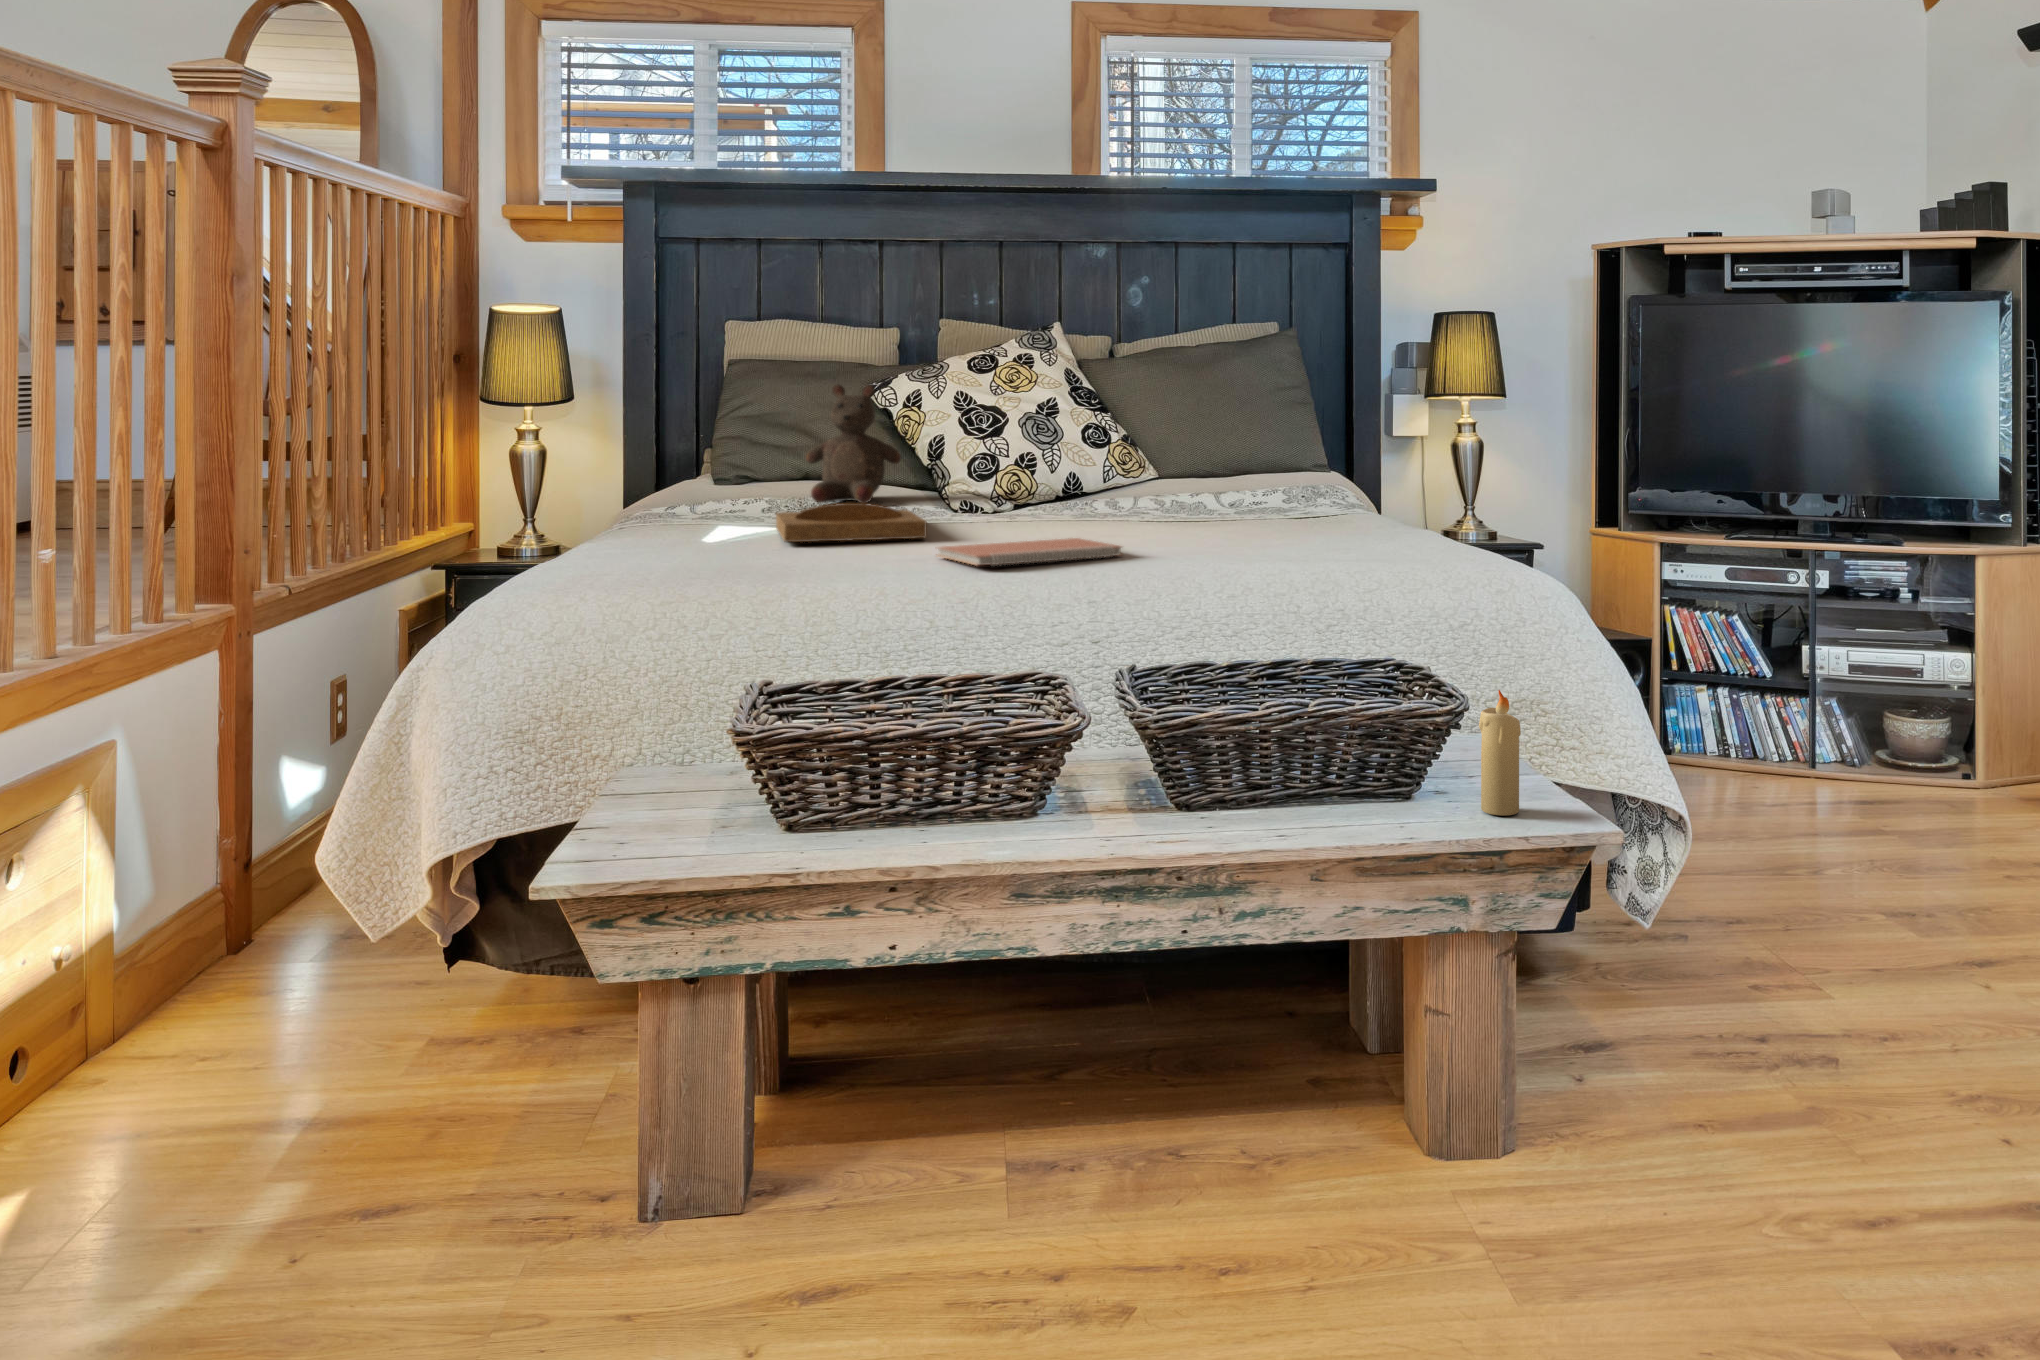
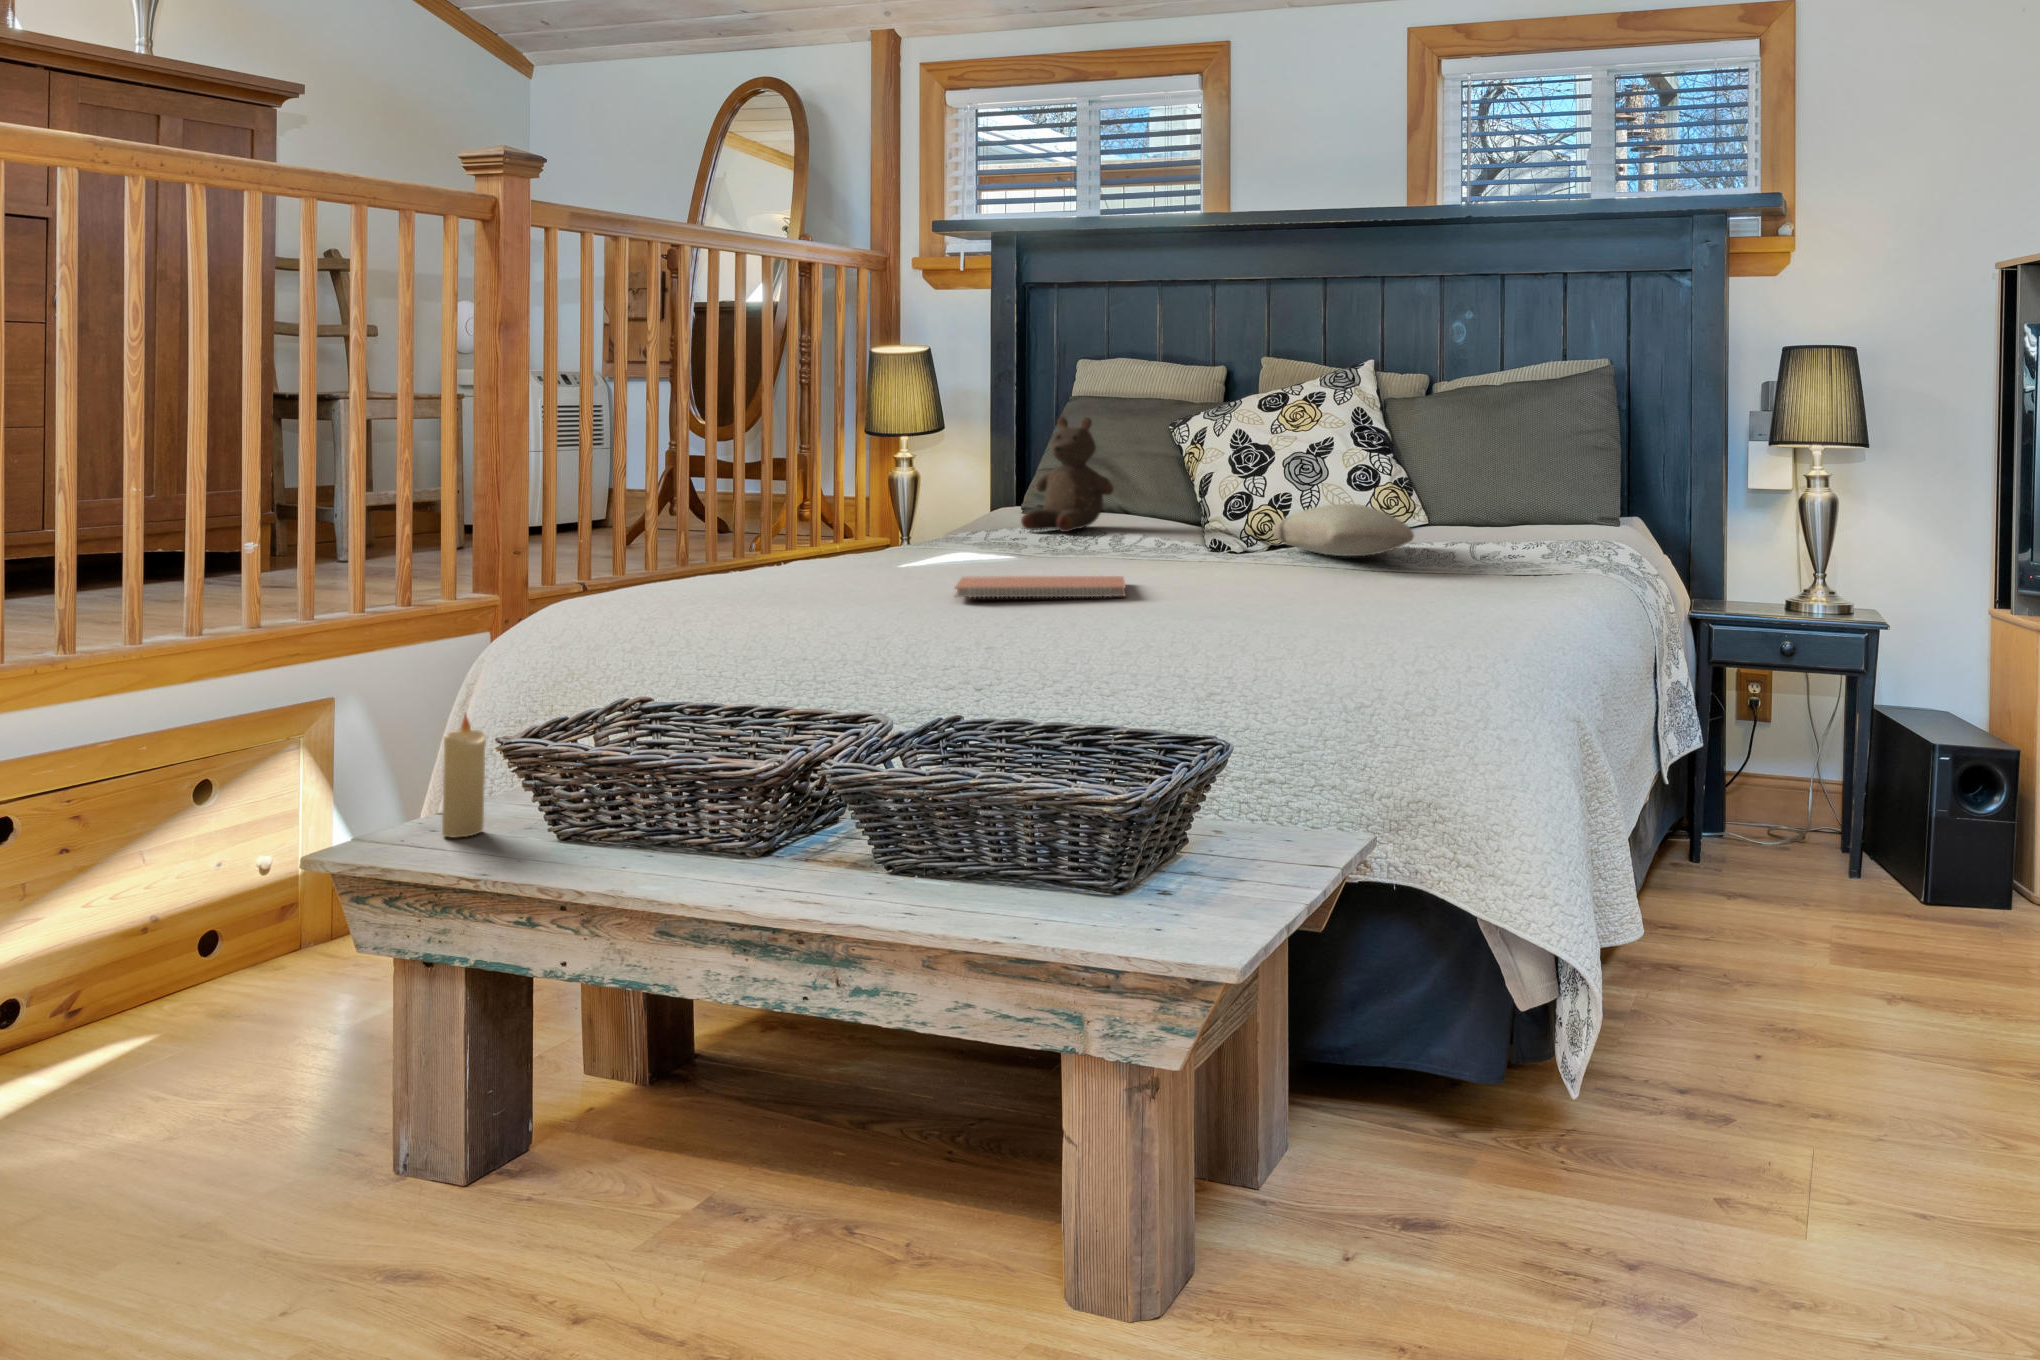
pillow: none [1116,463,1291,510] -> present [1272,504,1414,556]
tray: present [776,503,927,542] -> none [880,531,1049,568]
candle: present [1479,690,1521,816] -> present [442,714,486,838]

